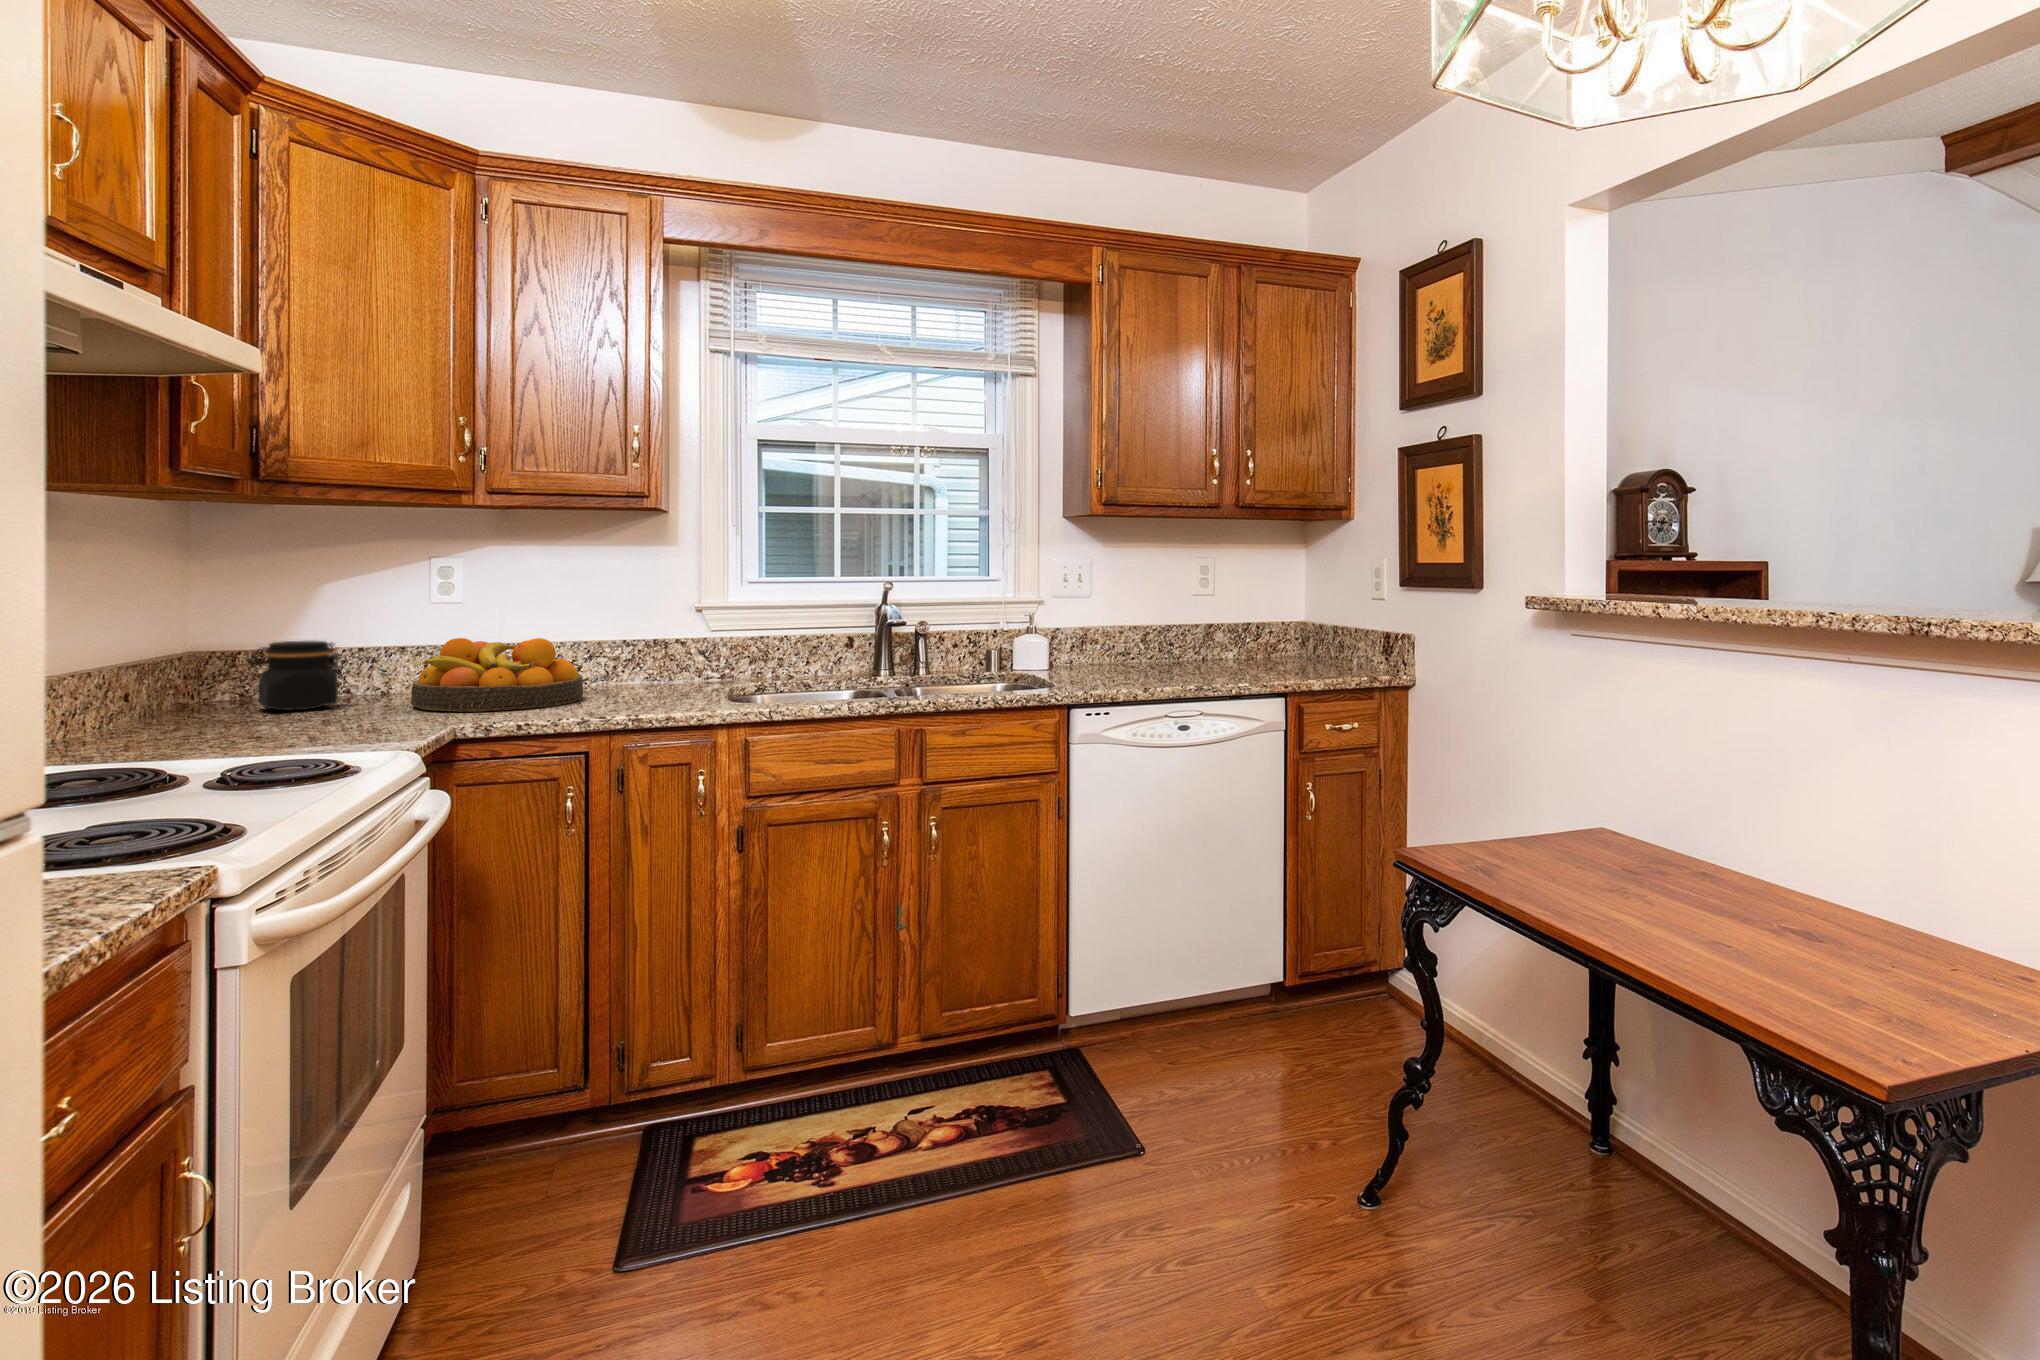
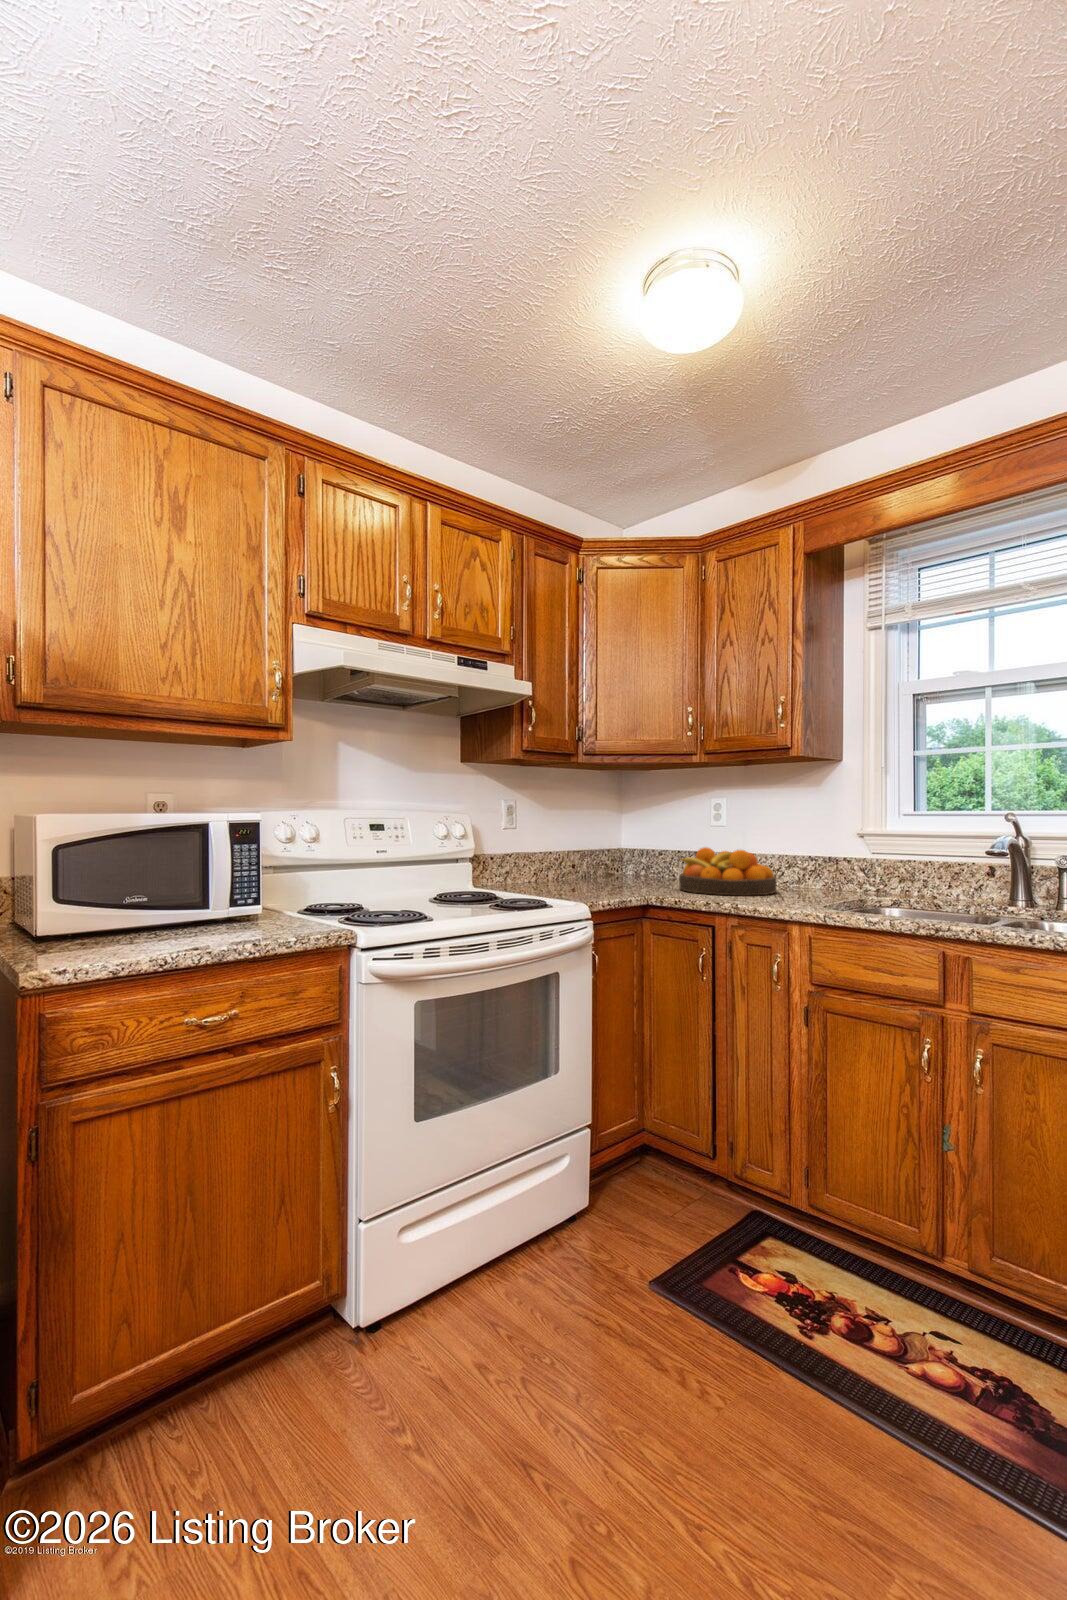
jar: present [250,641,344,710] -> none [626,846,667,884]

